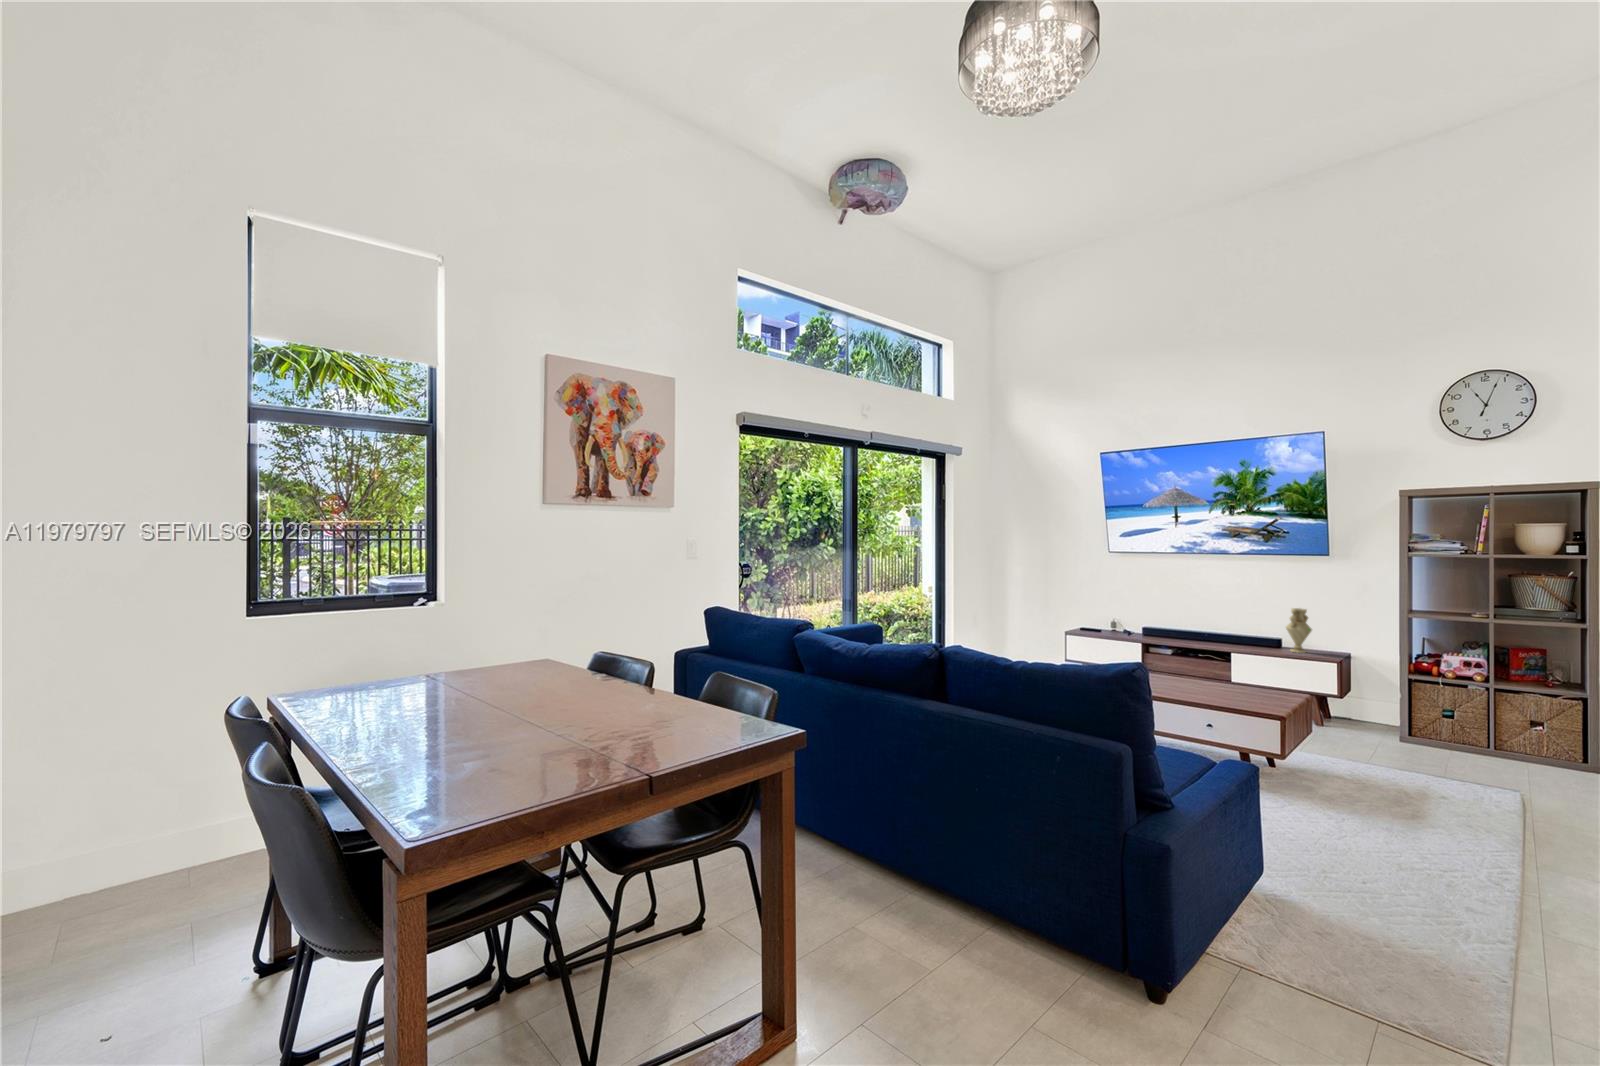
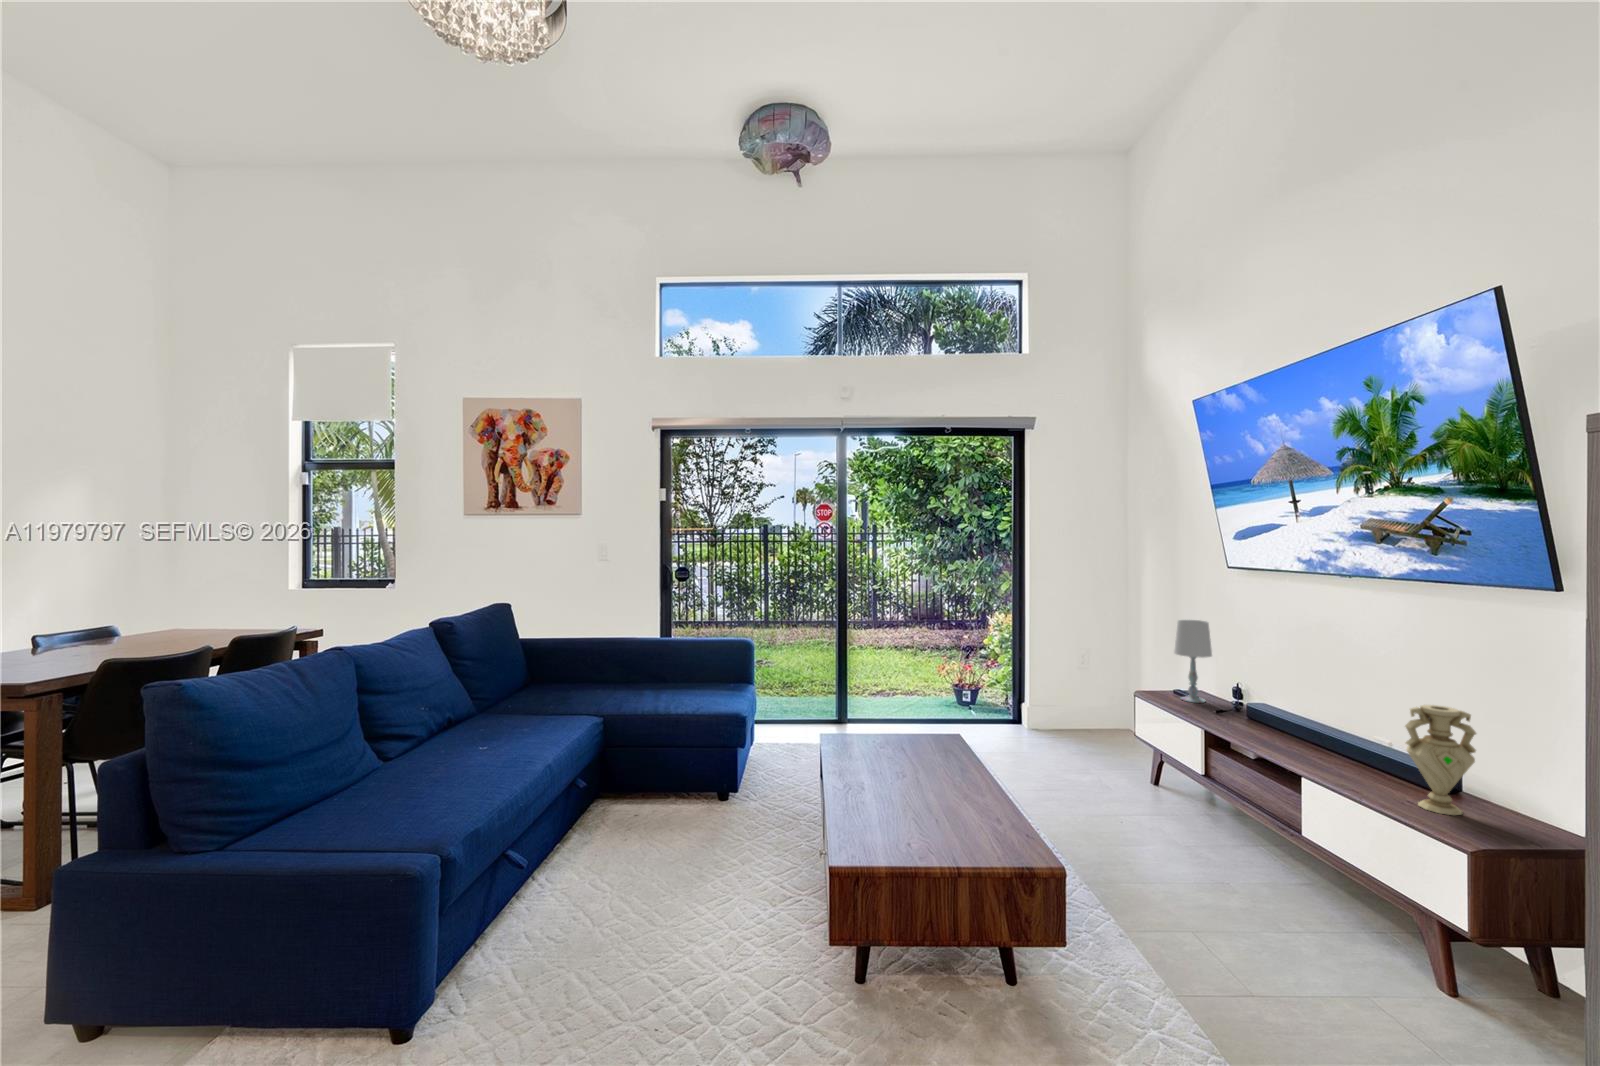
table lamp: none [1085,582,1107,630] -> present [1174,620,1212,703]

